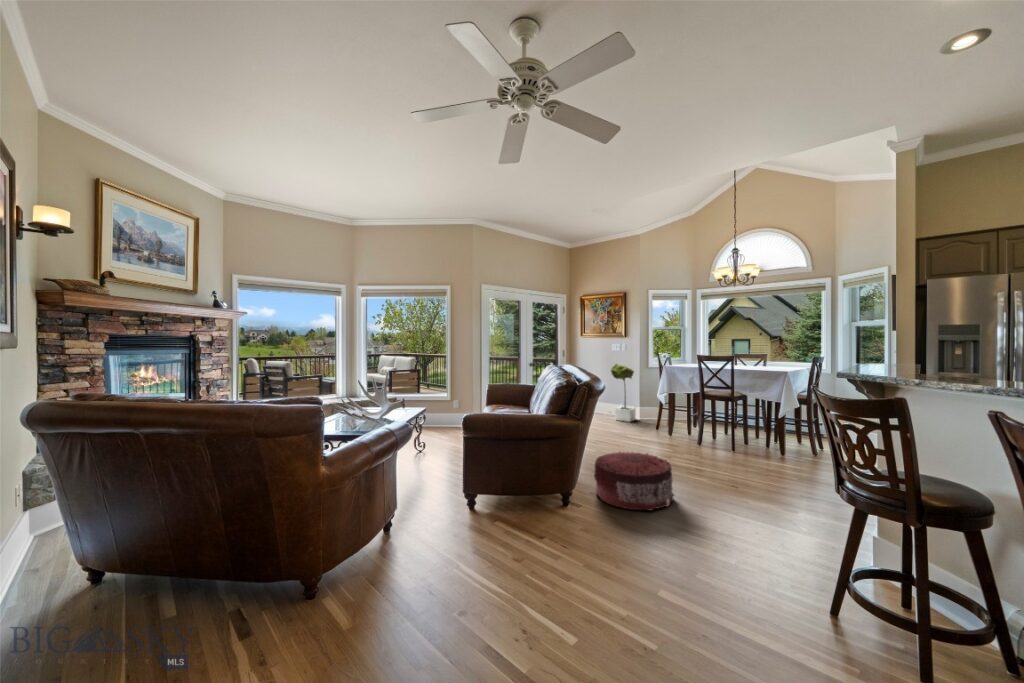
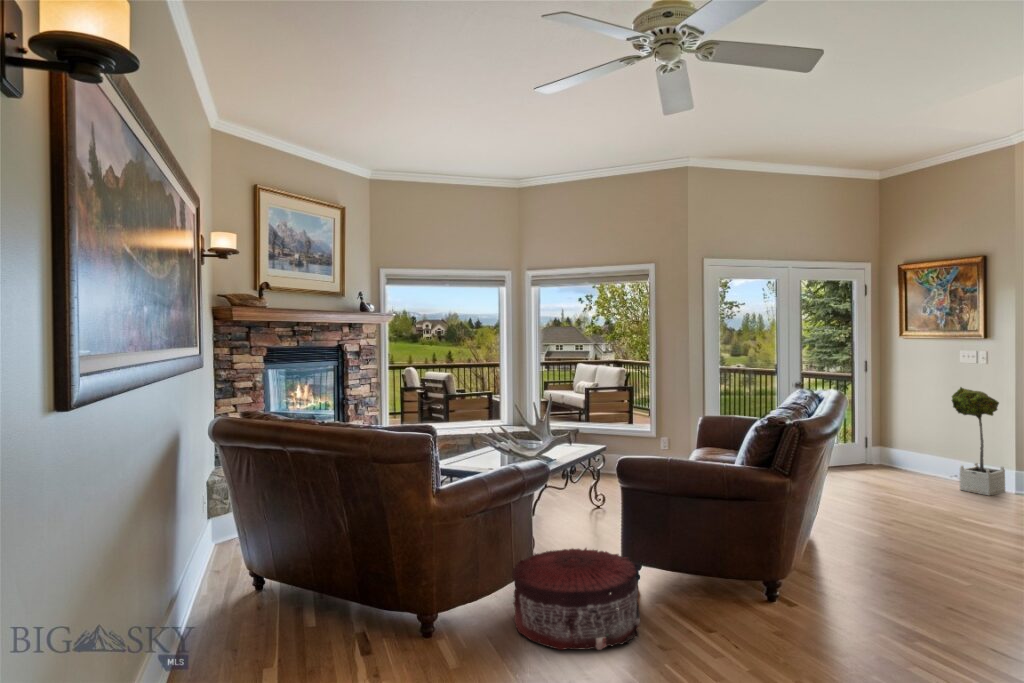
pouf: present [594,452,674,510] -> present [513,548,640,650]

